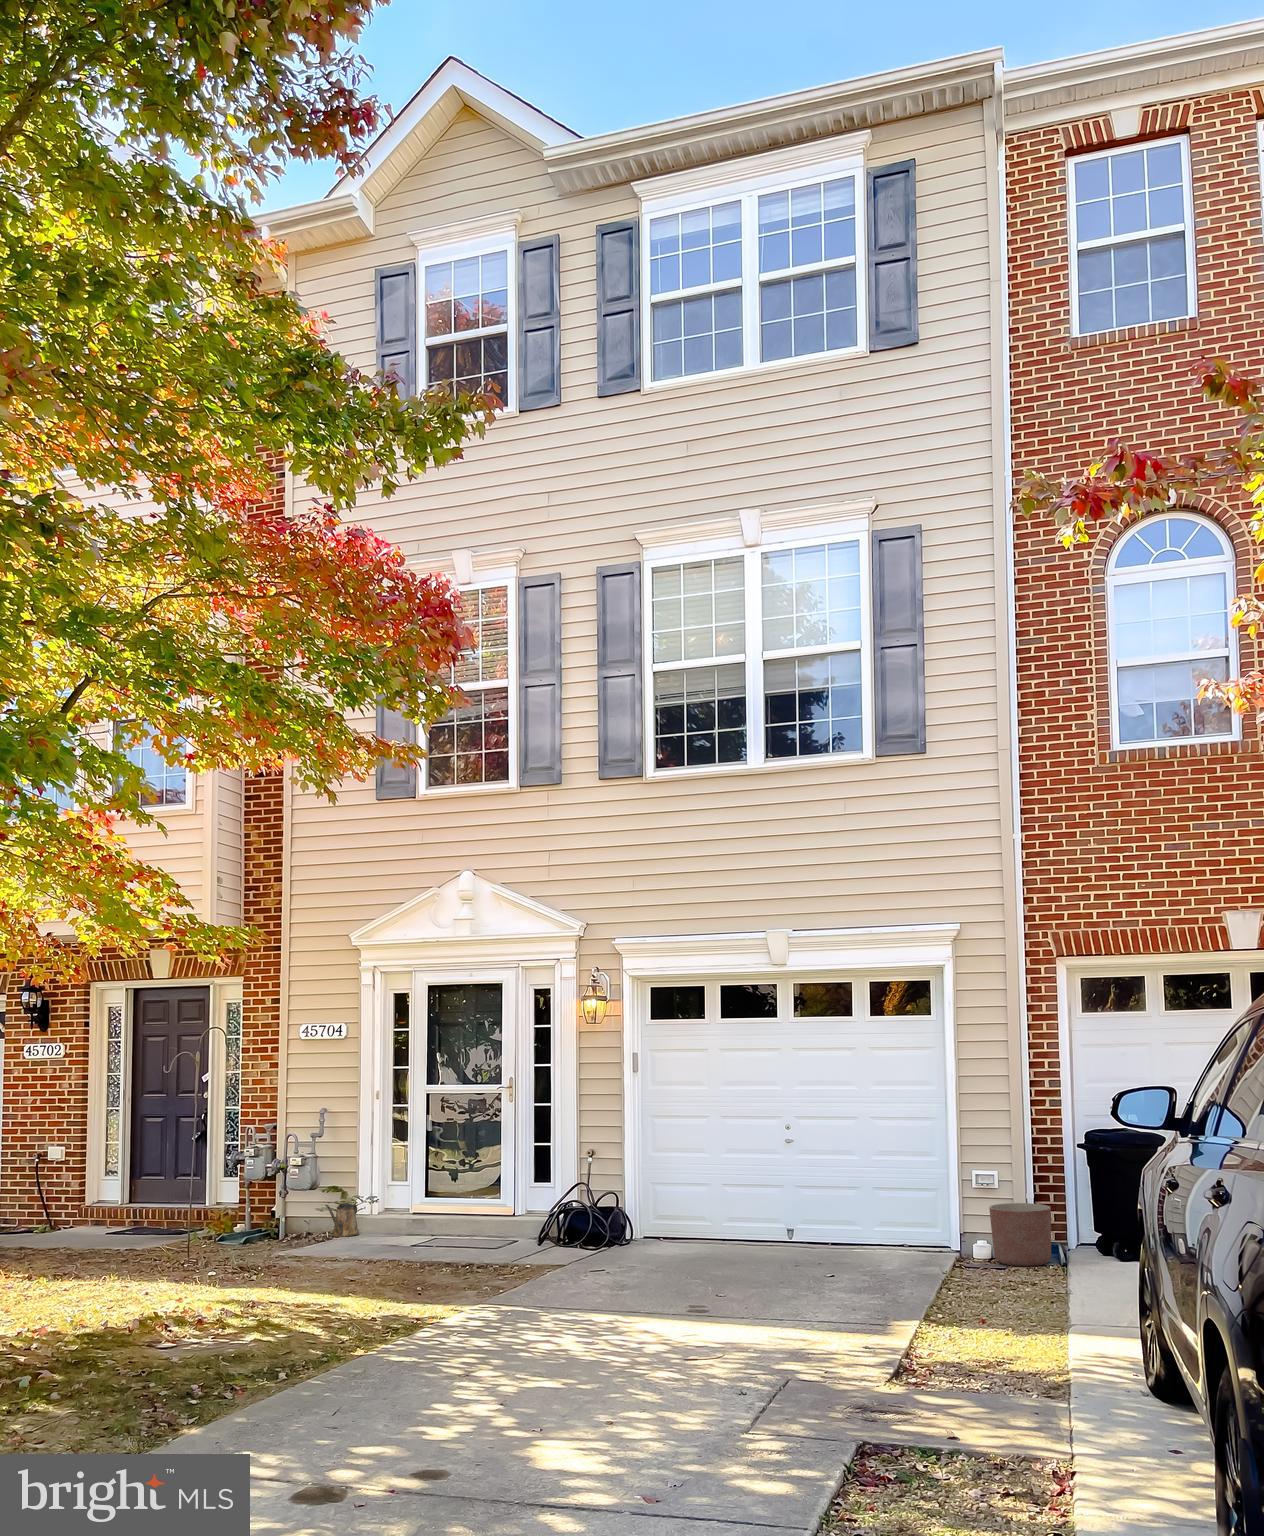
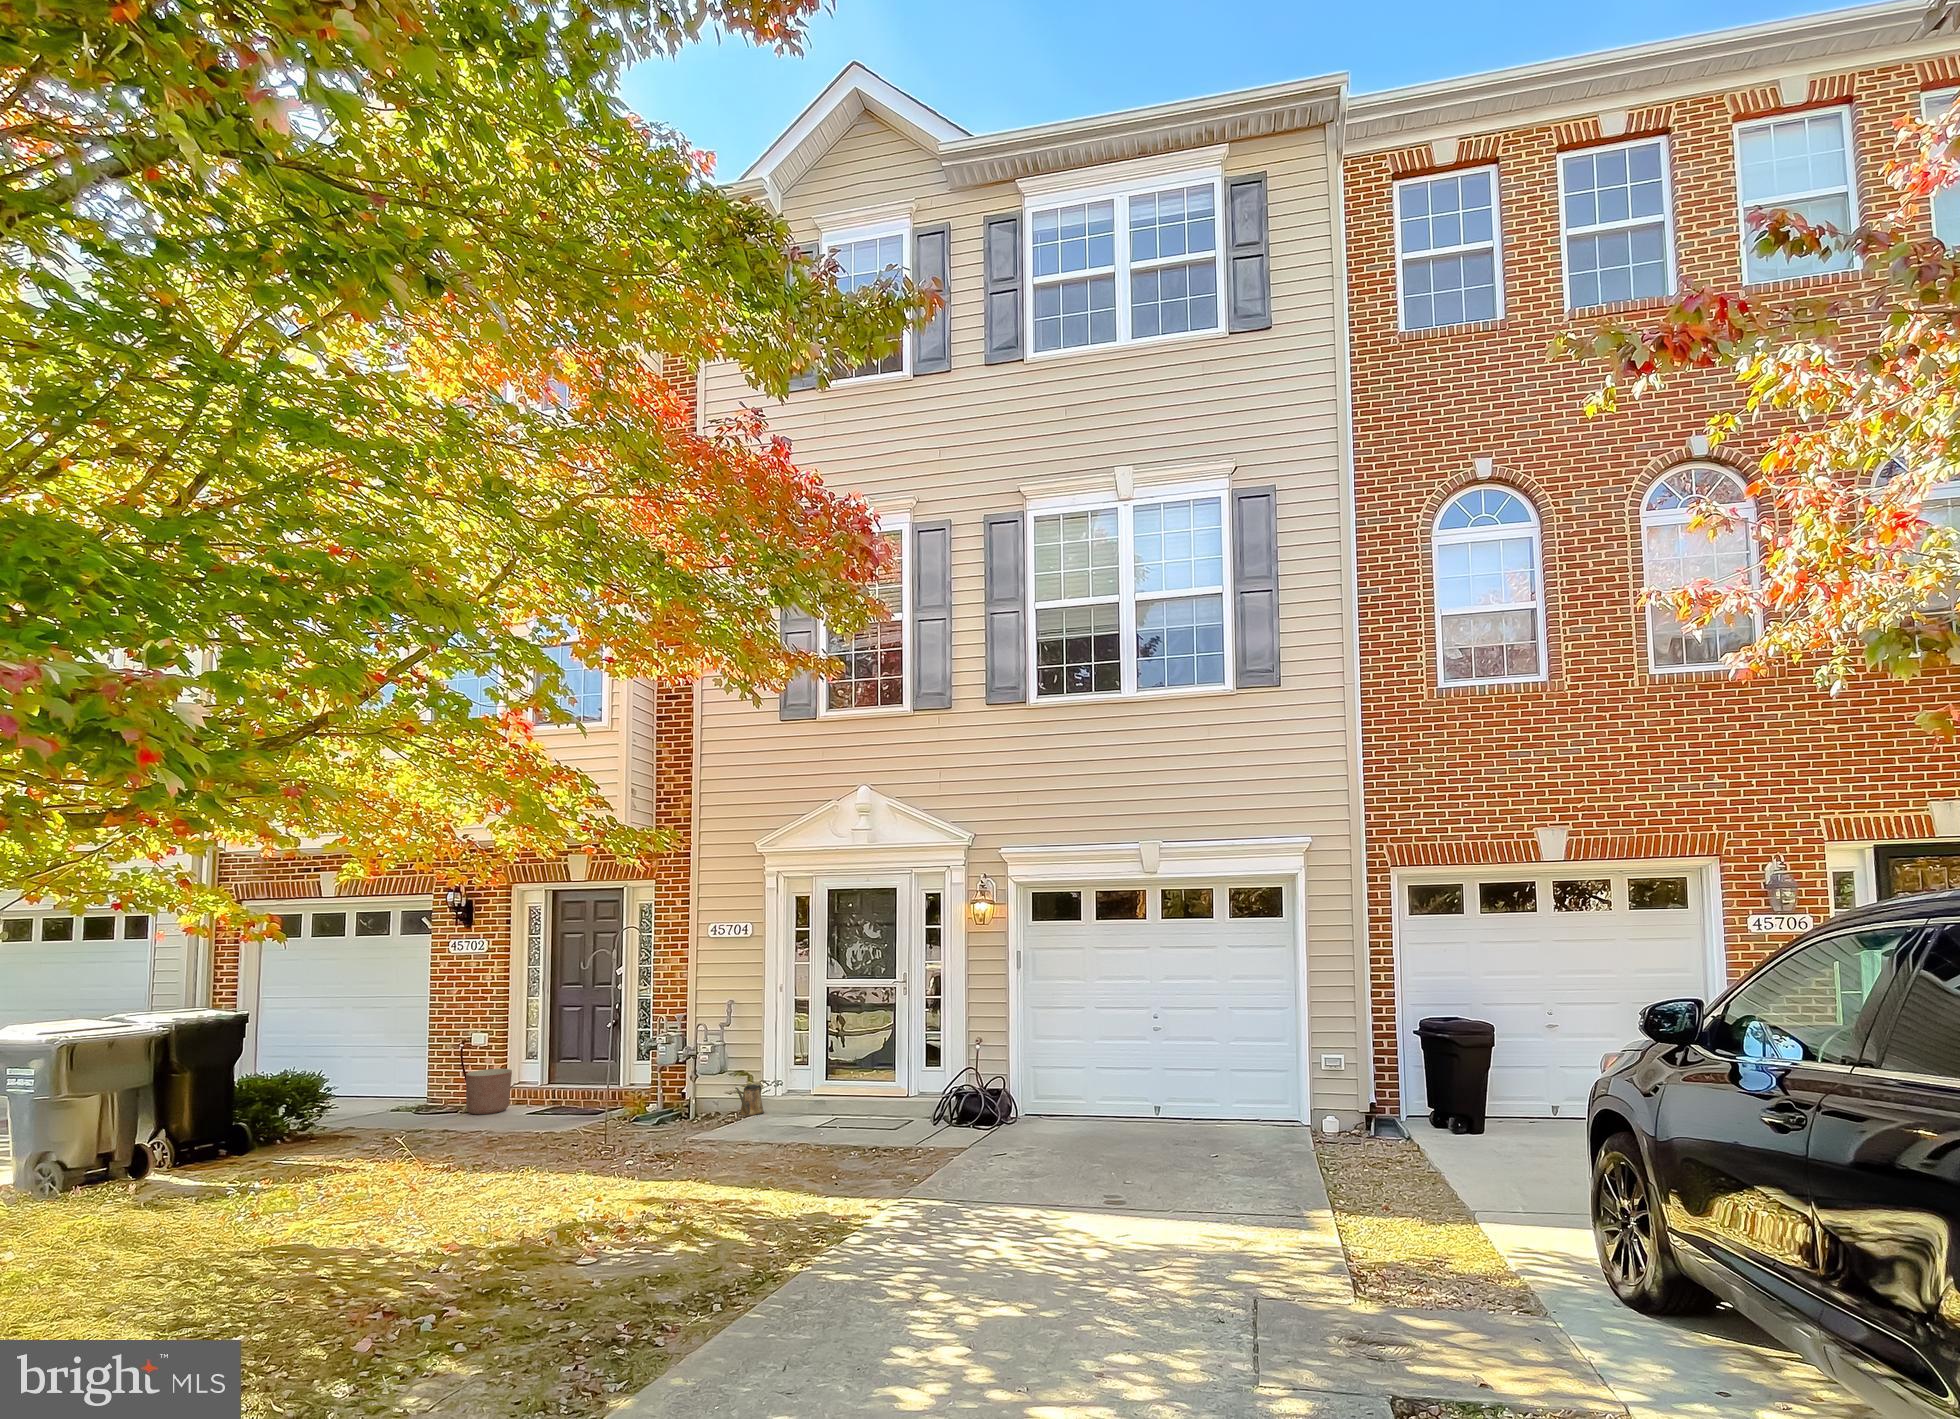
planter: present [989,1203,1051,1266] -> present [466,1069,512,1114]

